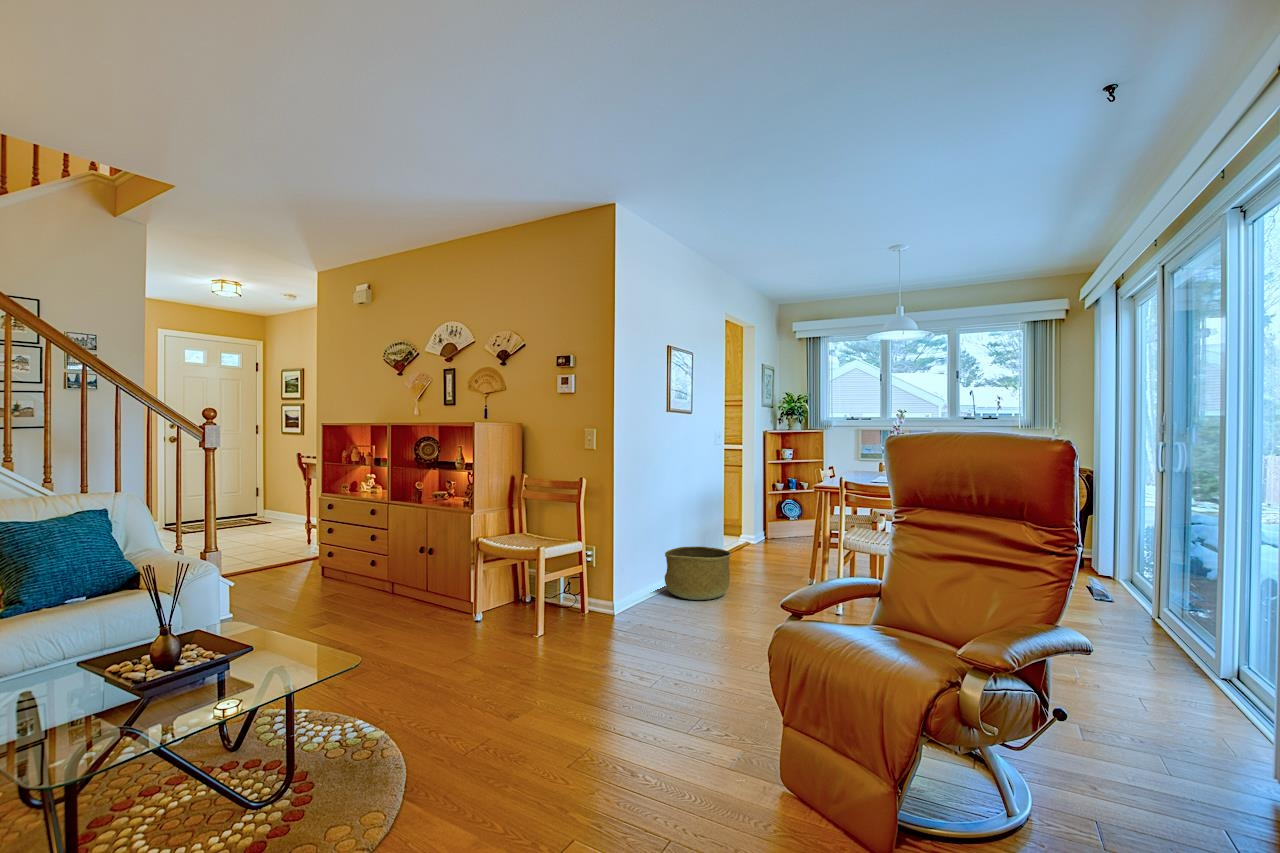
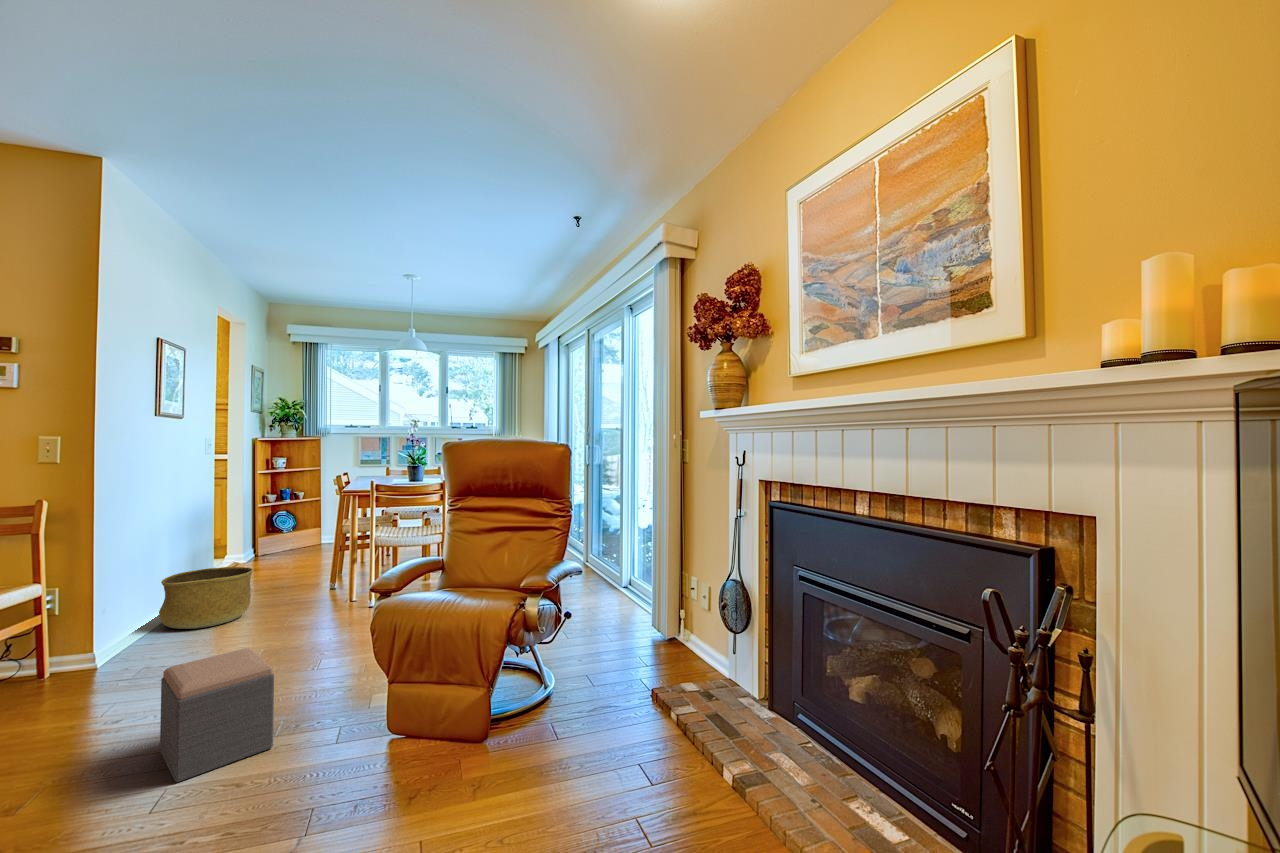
footstool: none [584,633,664,746] -> present [160,648,274,782]

